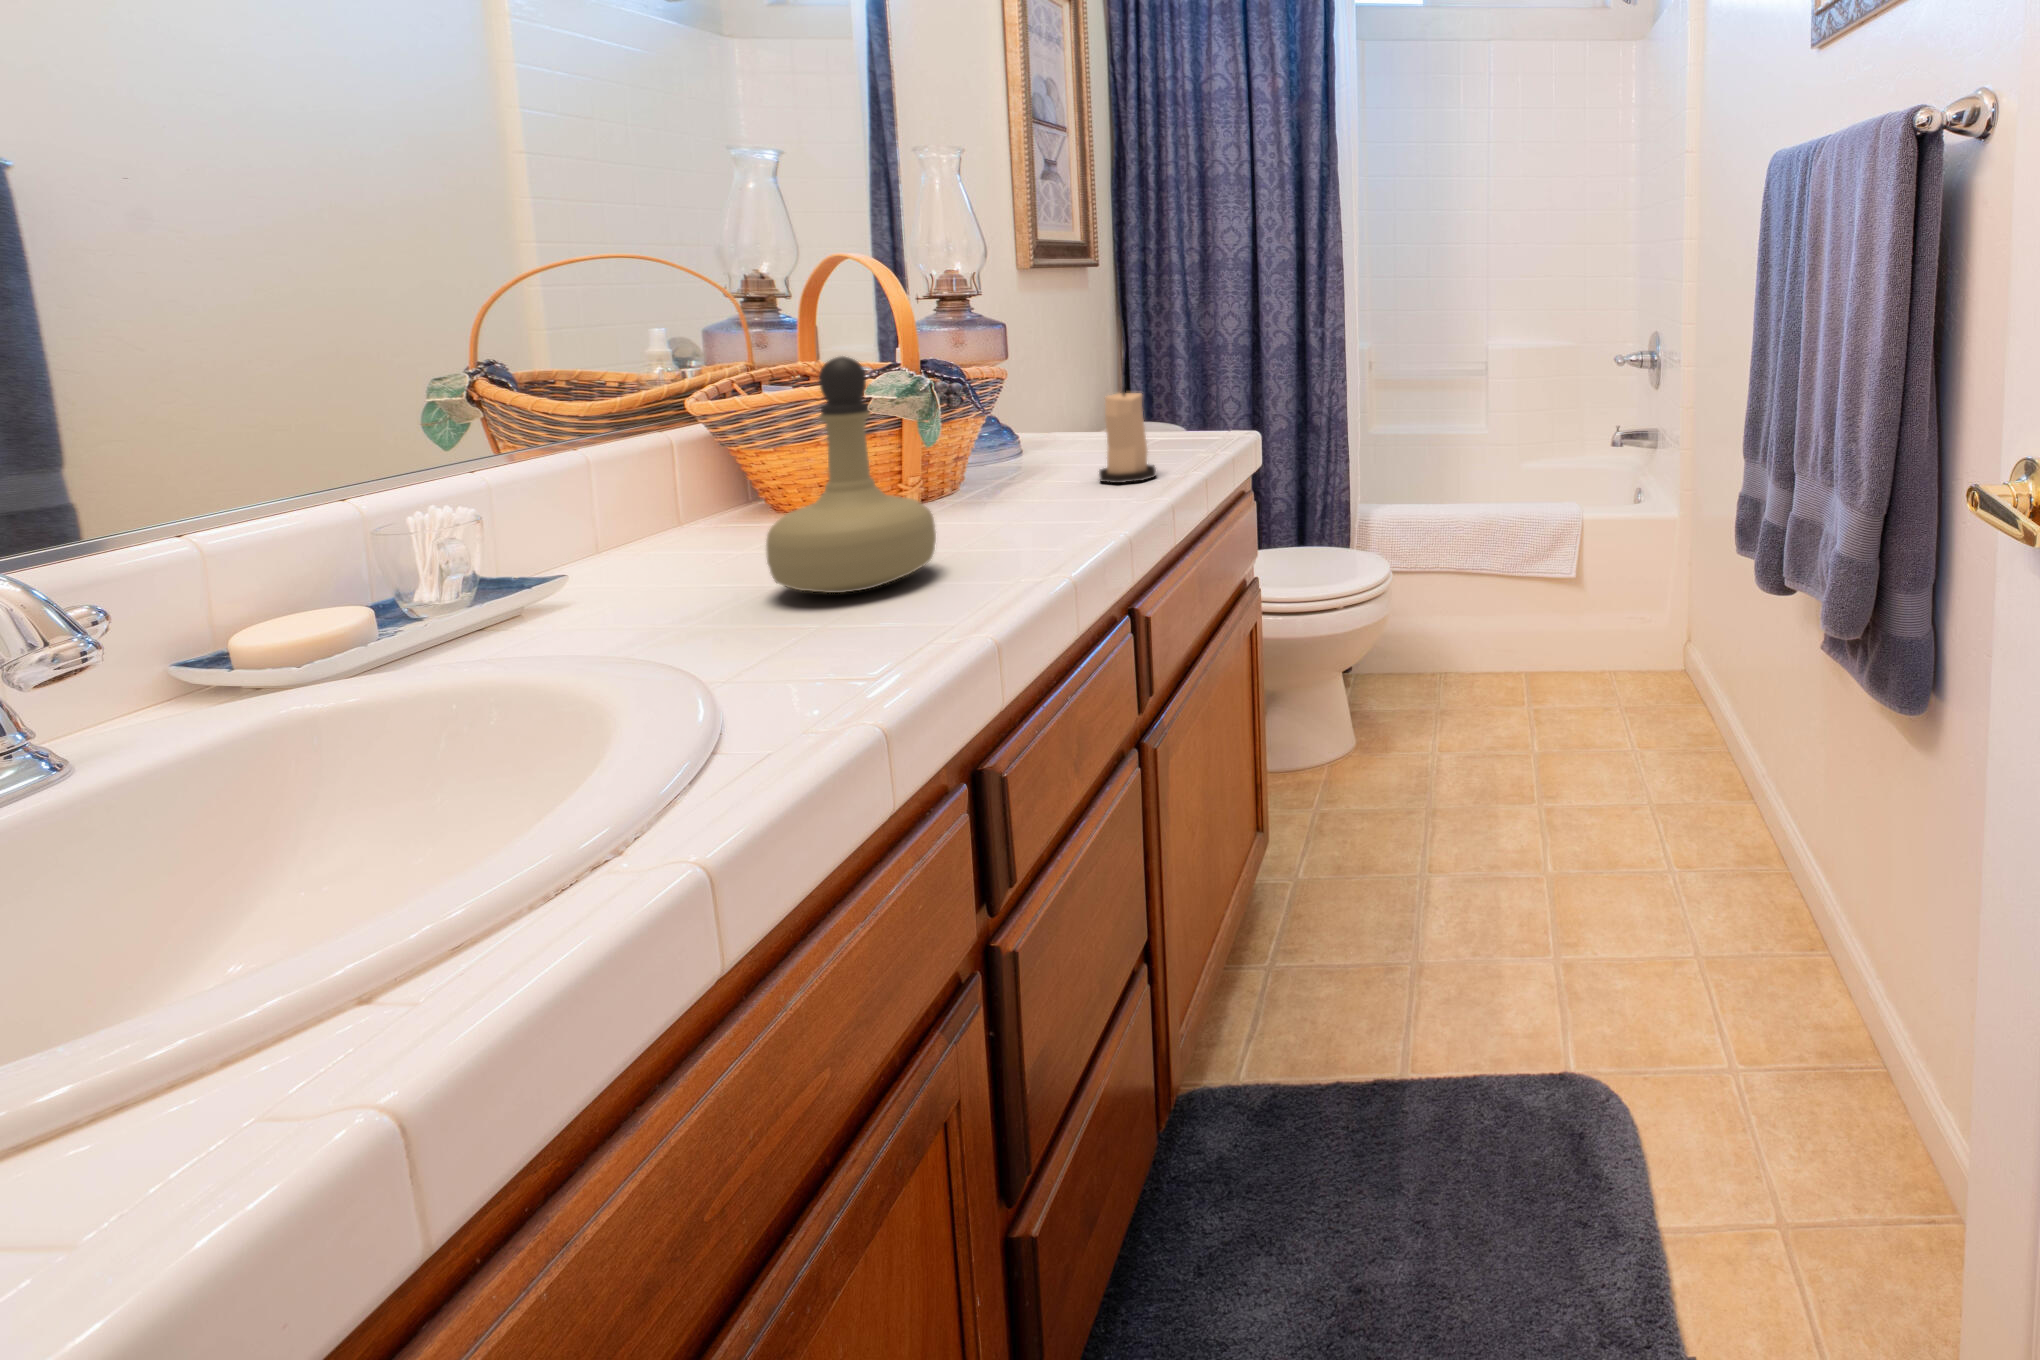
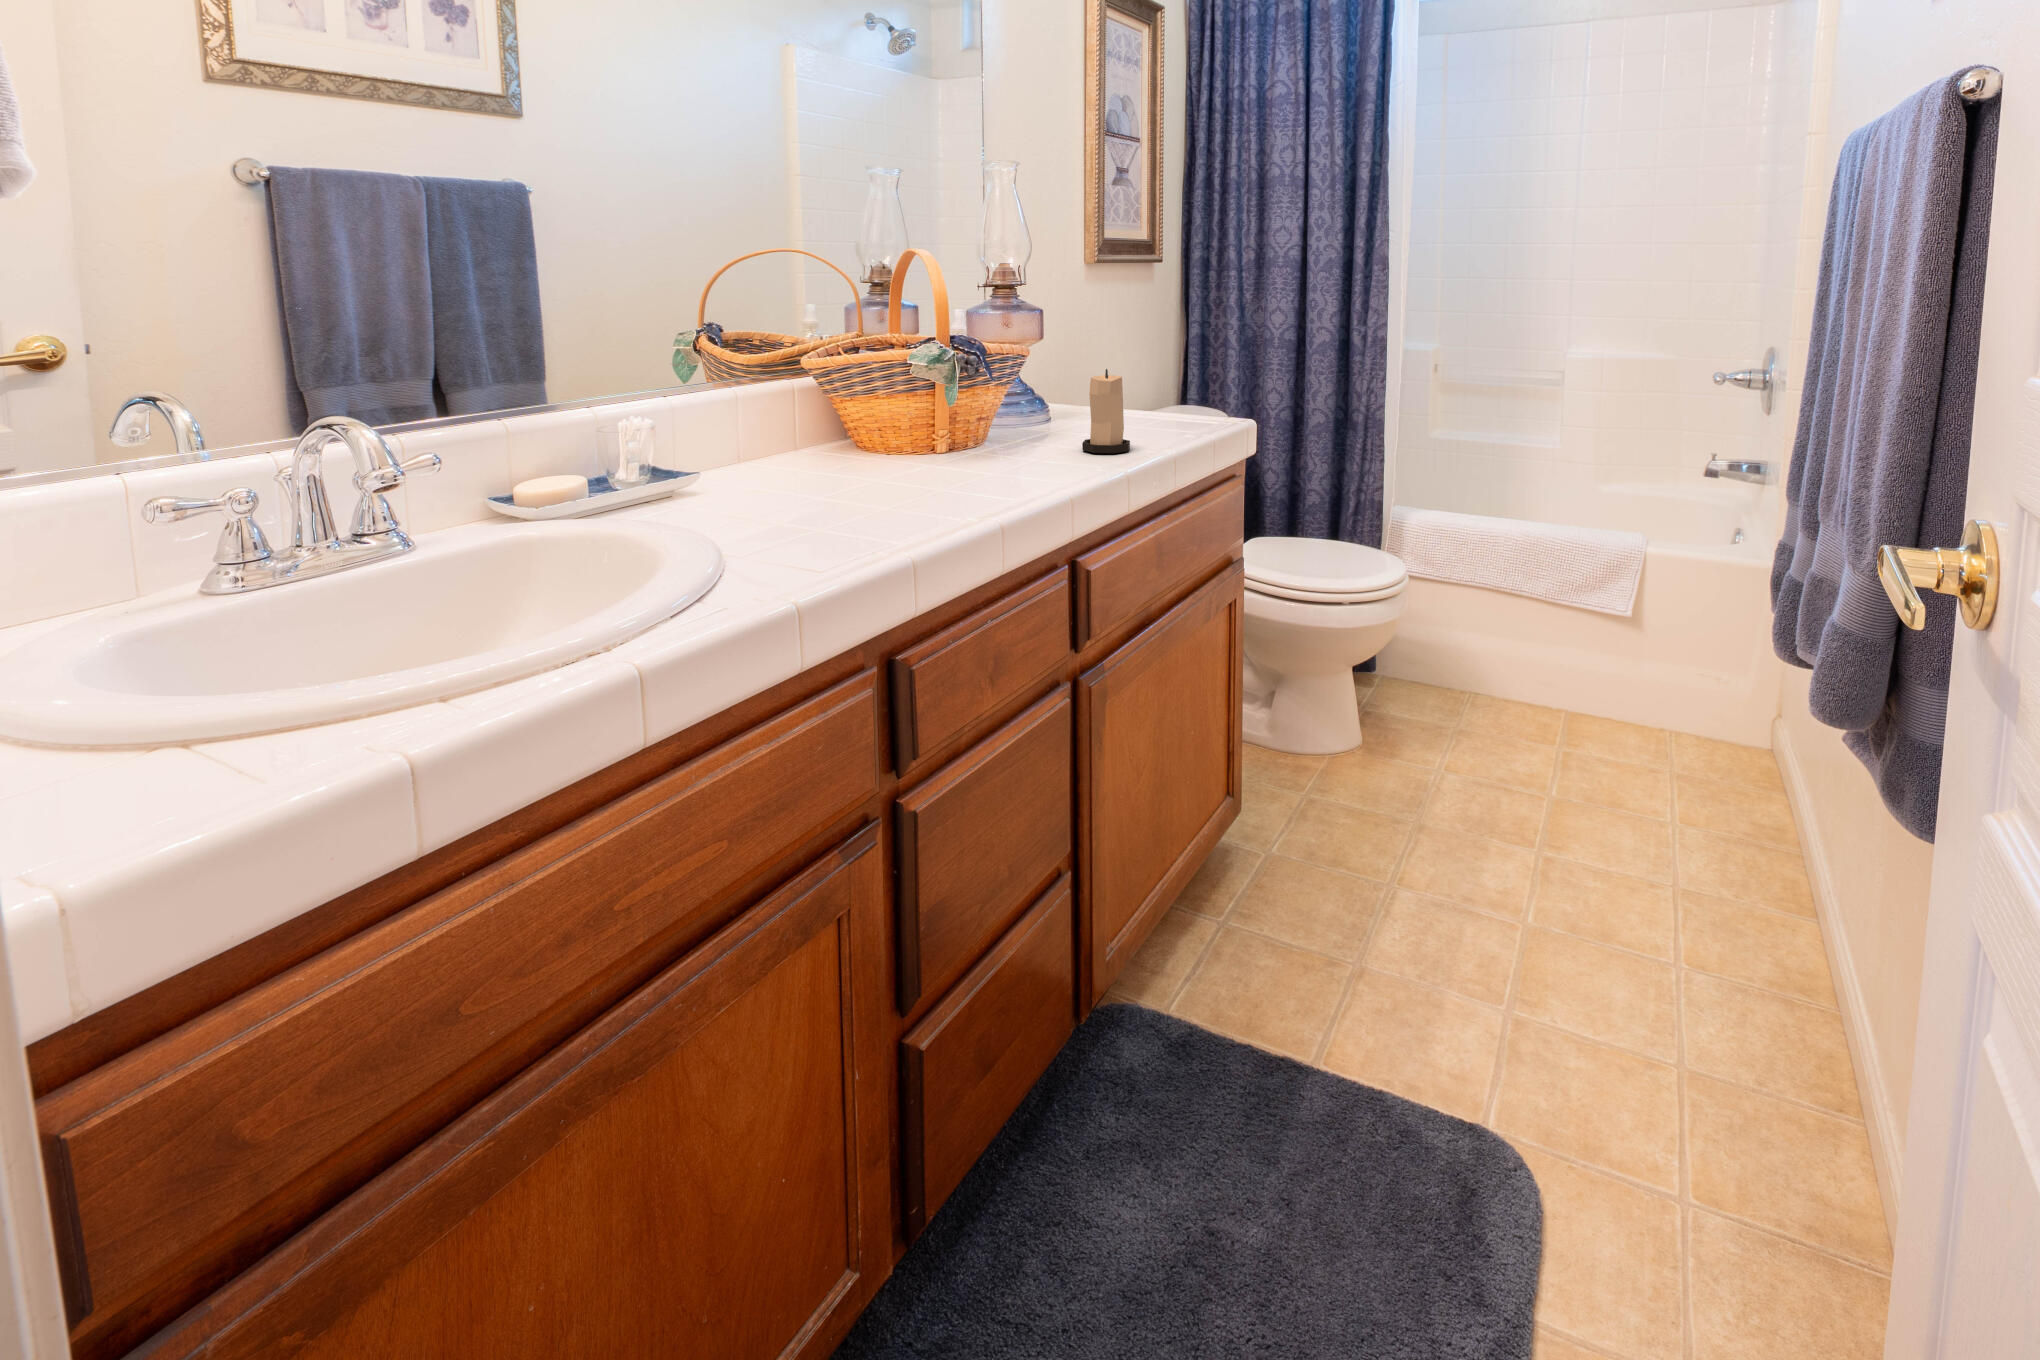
perfume bottle: present [766,356,936,593] -> none [803,330,914,508]

